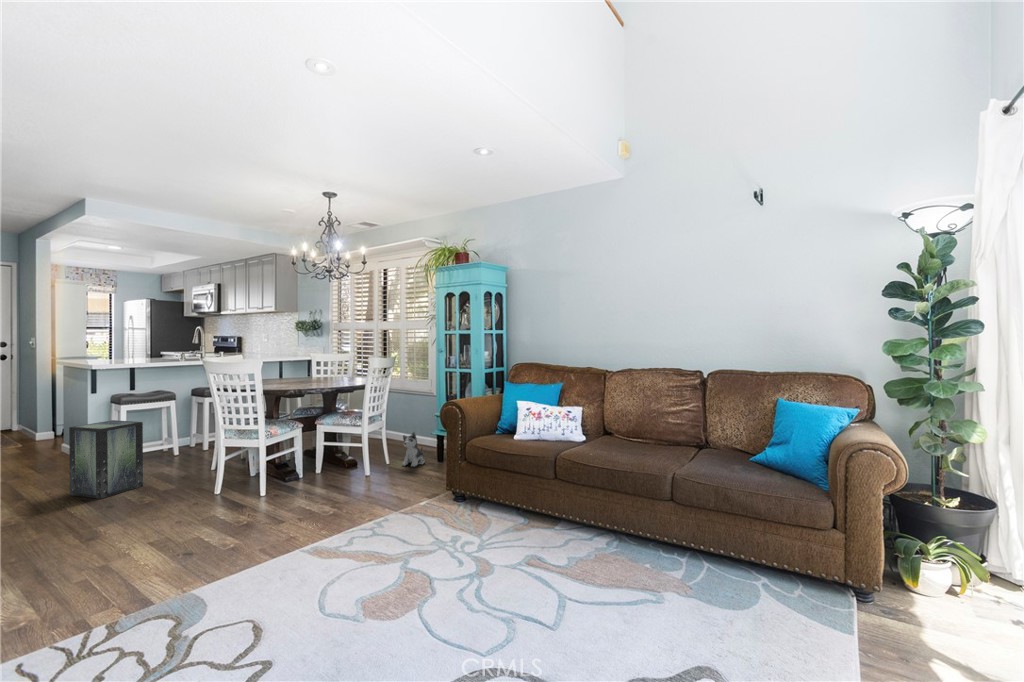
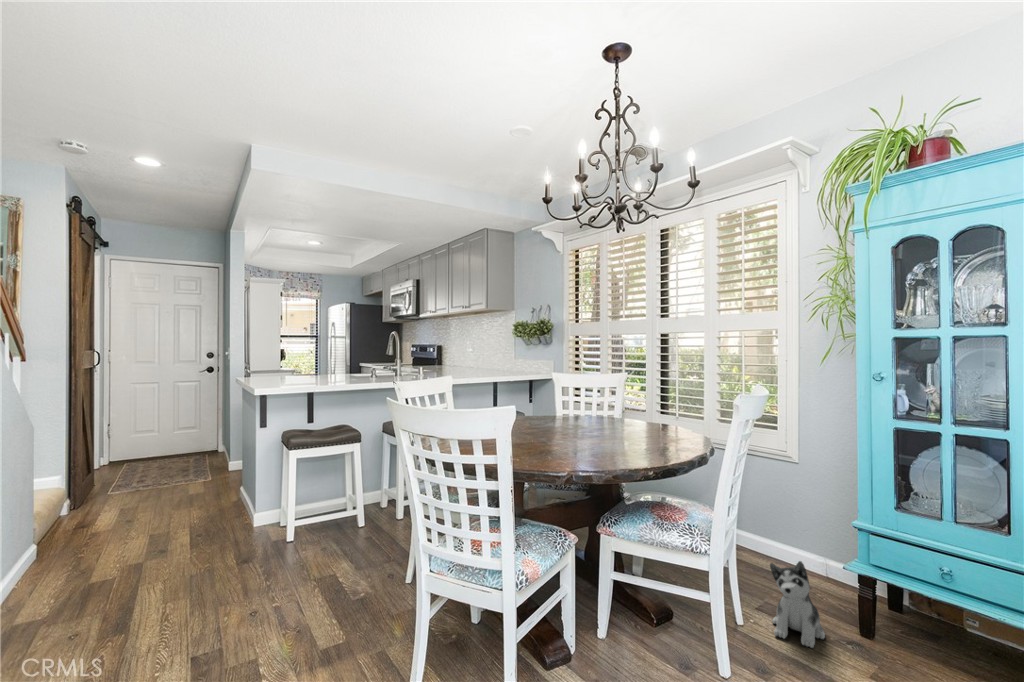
storage box: present [69,420,143,499] -> none [184,492,297,662]

